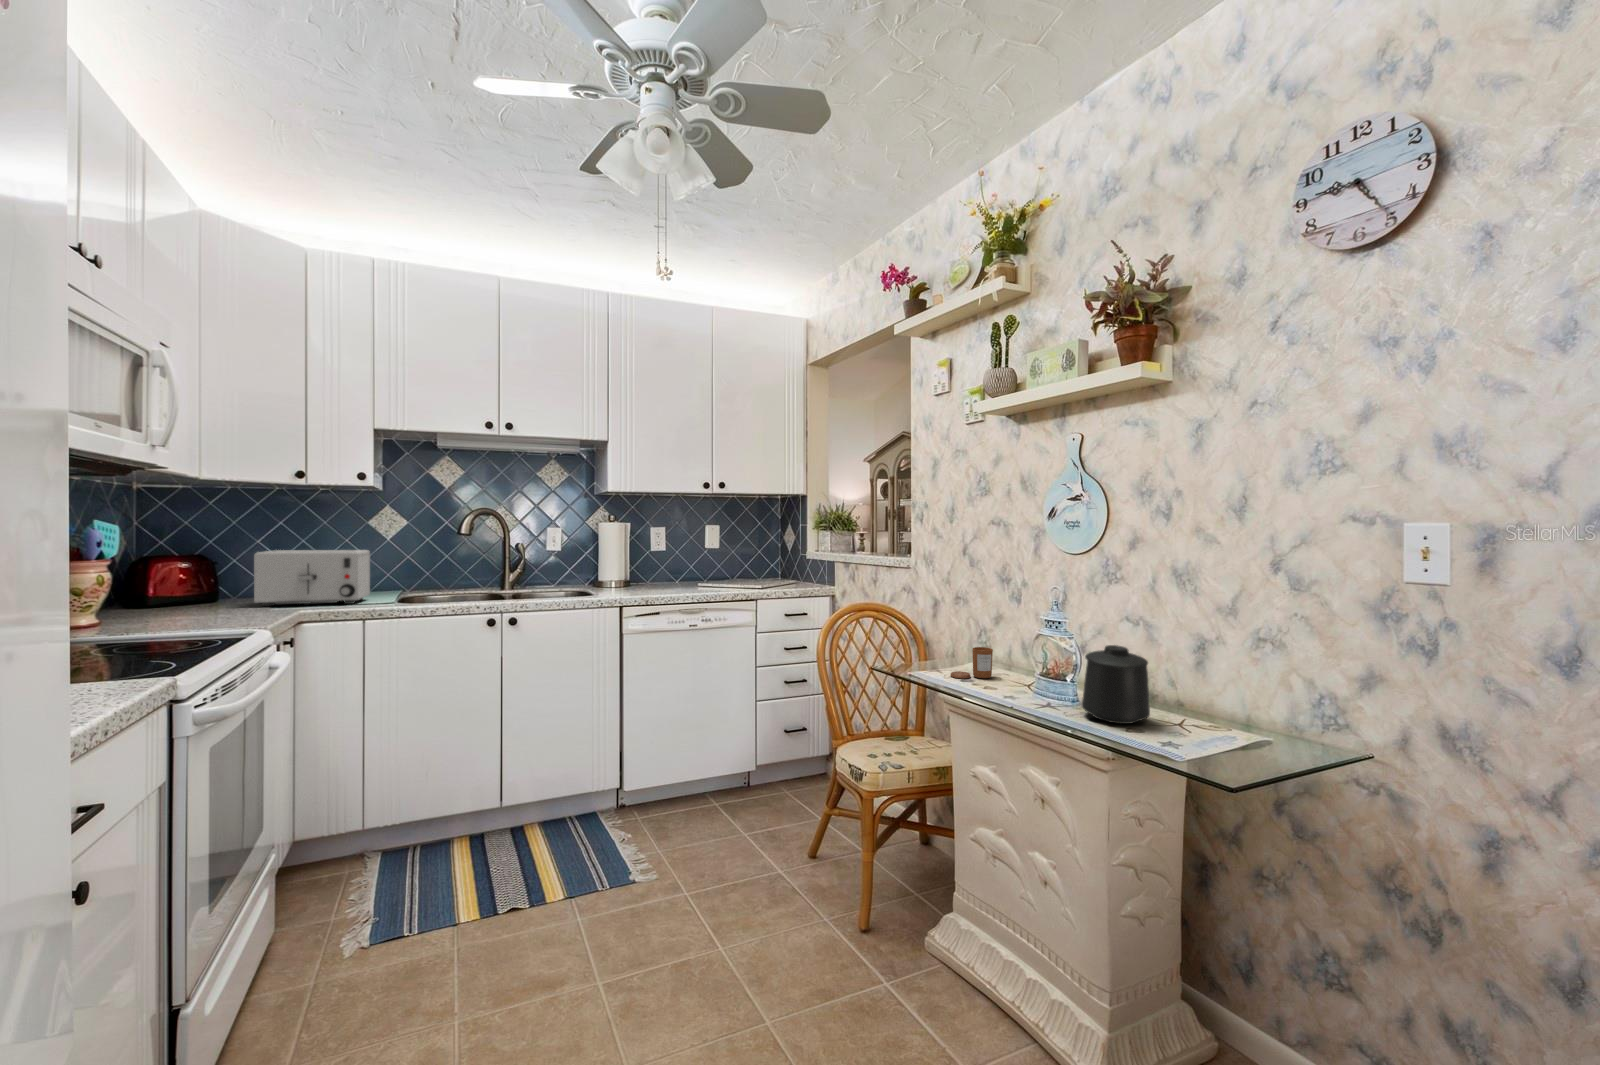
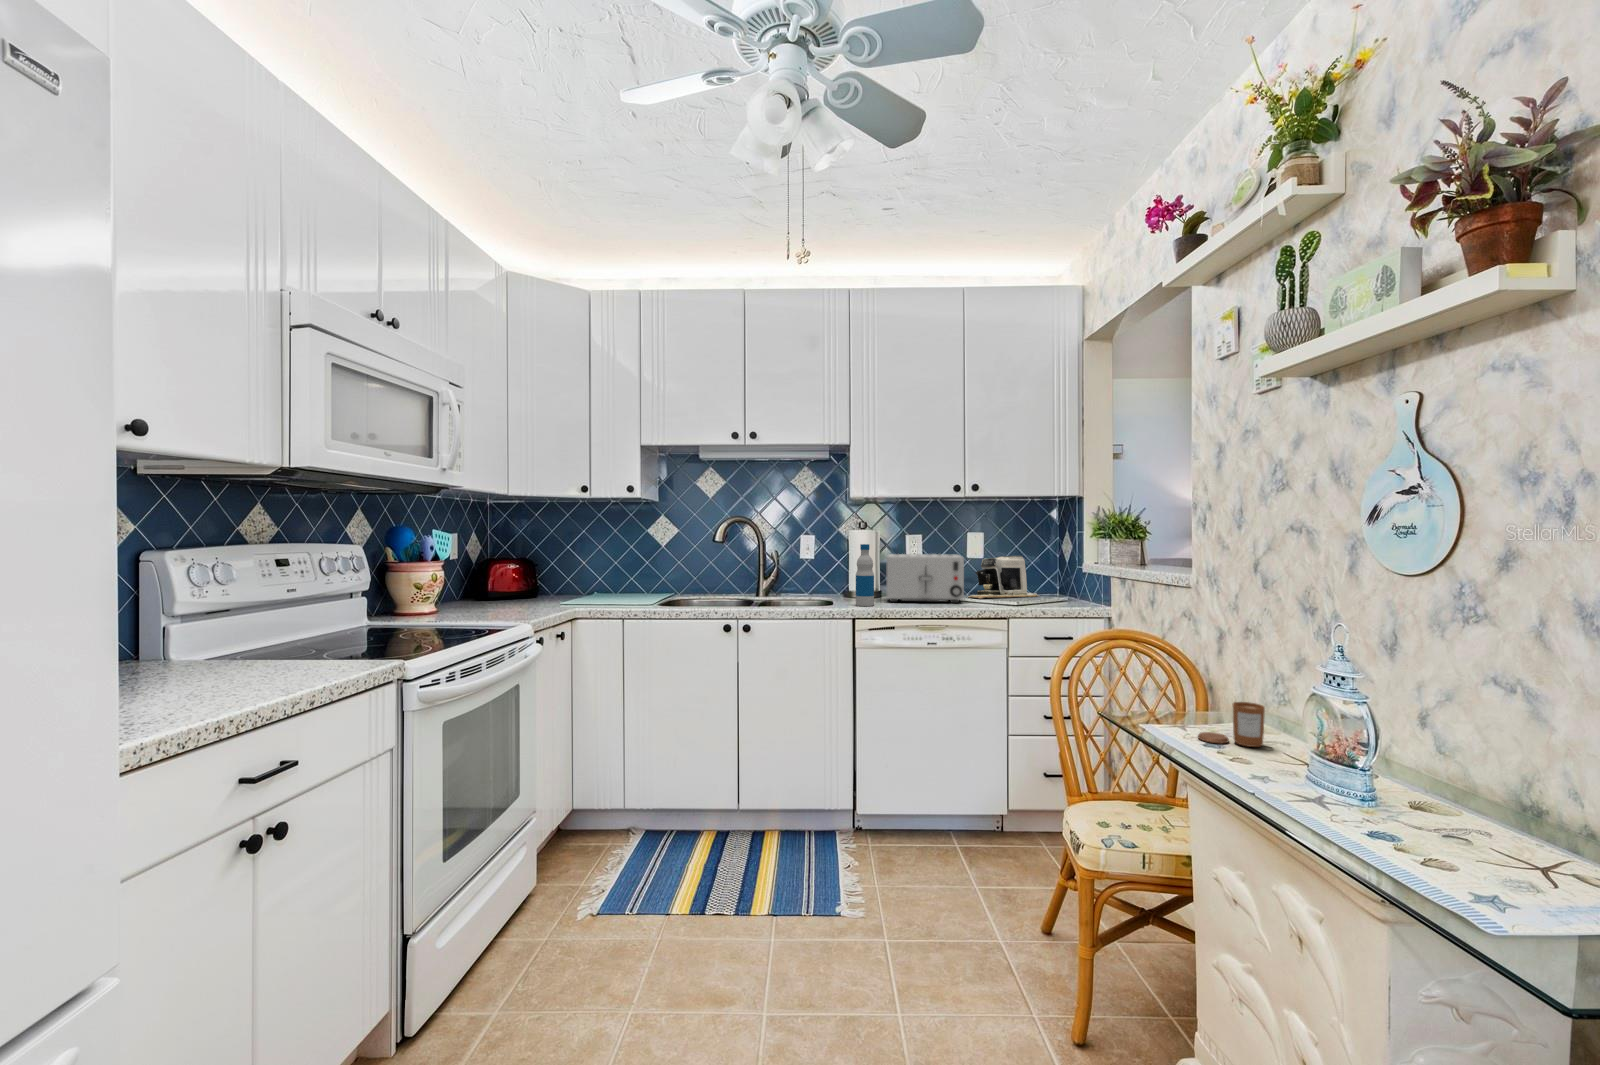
bottle: none [623,536,641,595] -> present [856,544,874,606]
coffee maker: none [712,546,771,584] -> present [971,556,1038,599]
toaster: present [254,550,370,606] -> present [886,554,964,603]
mug: present [1082,645,1150,724] -> none [1371,723,1503,855]

